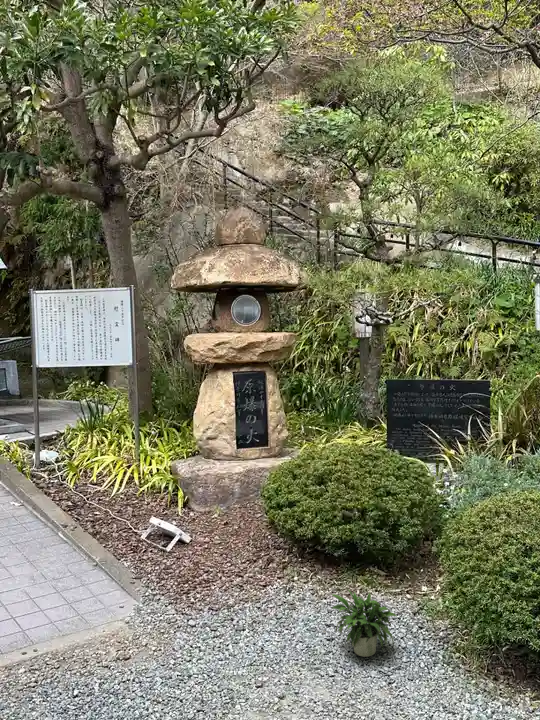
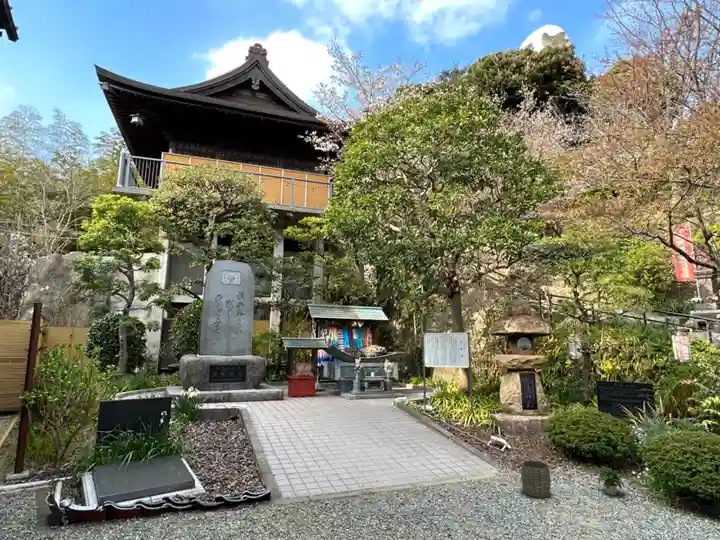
woven basket: none [151,598,222,697] -> present [521,461,551,498]

